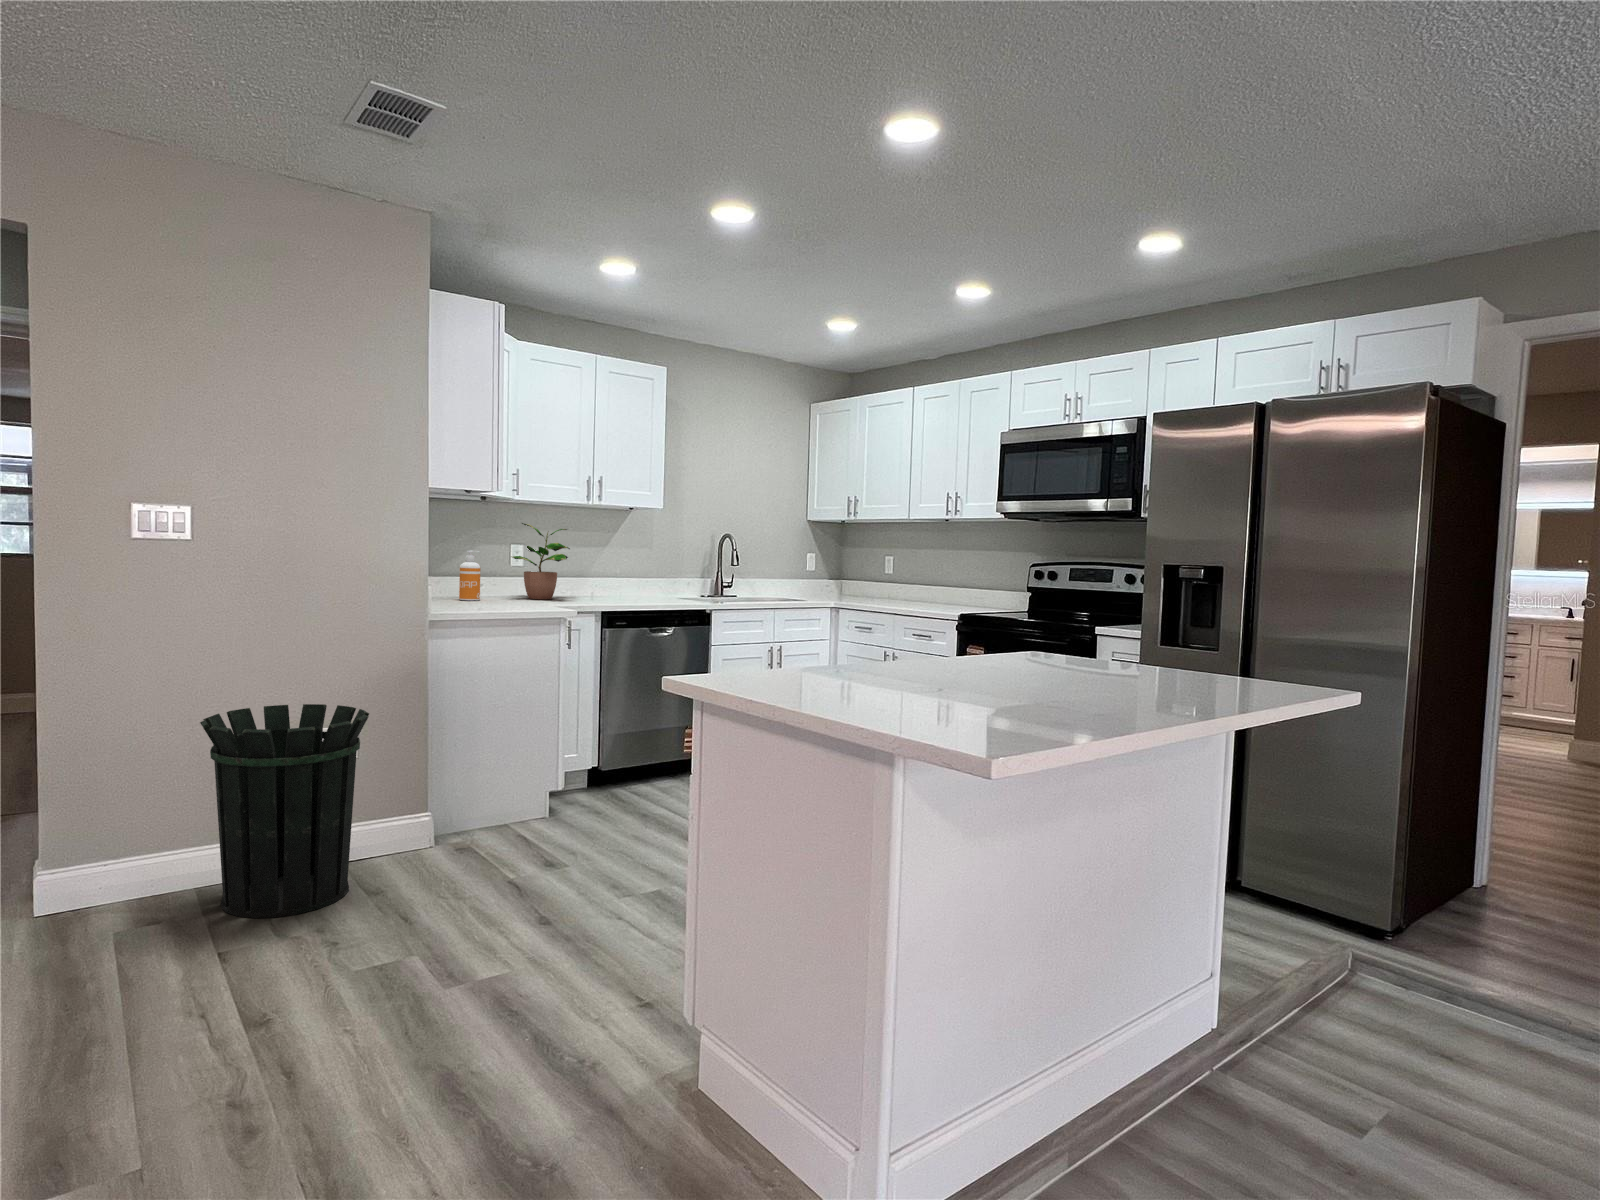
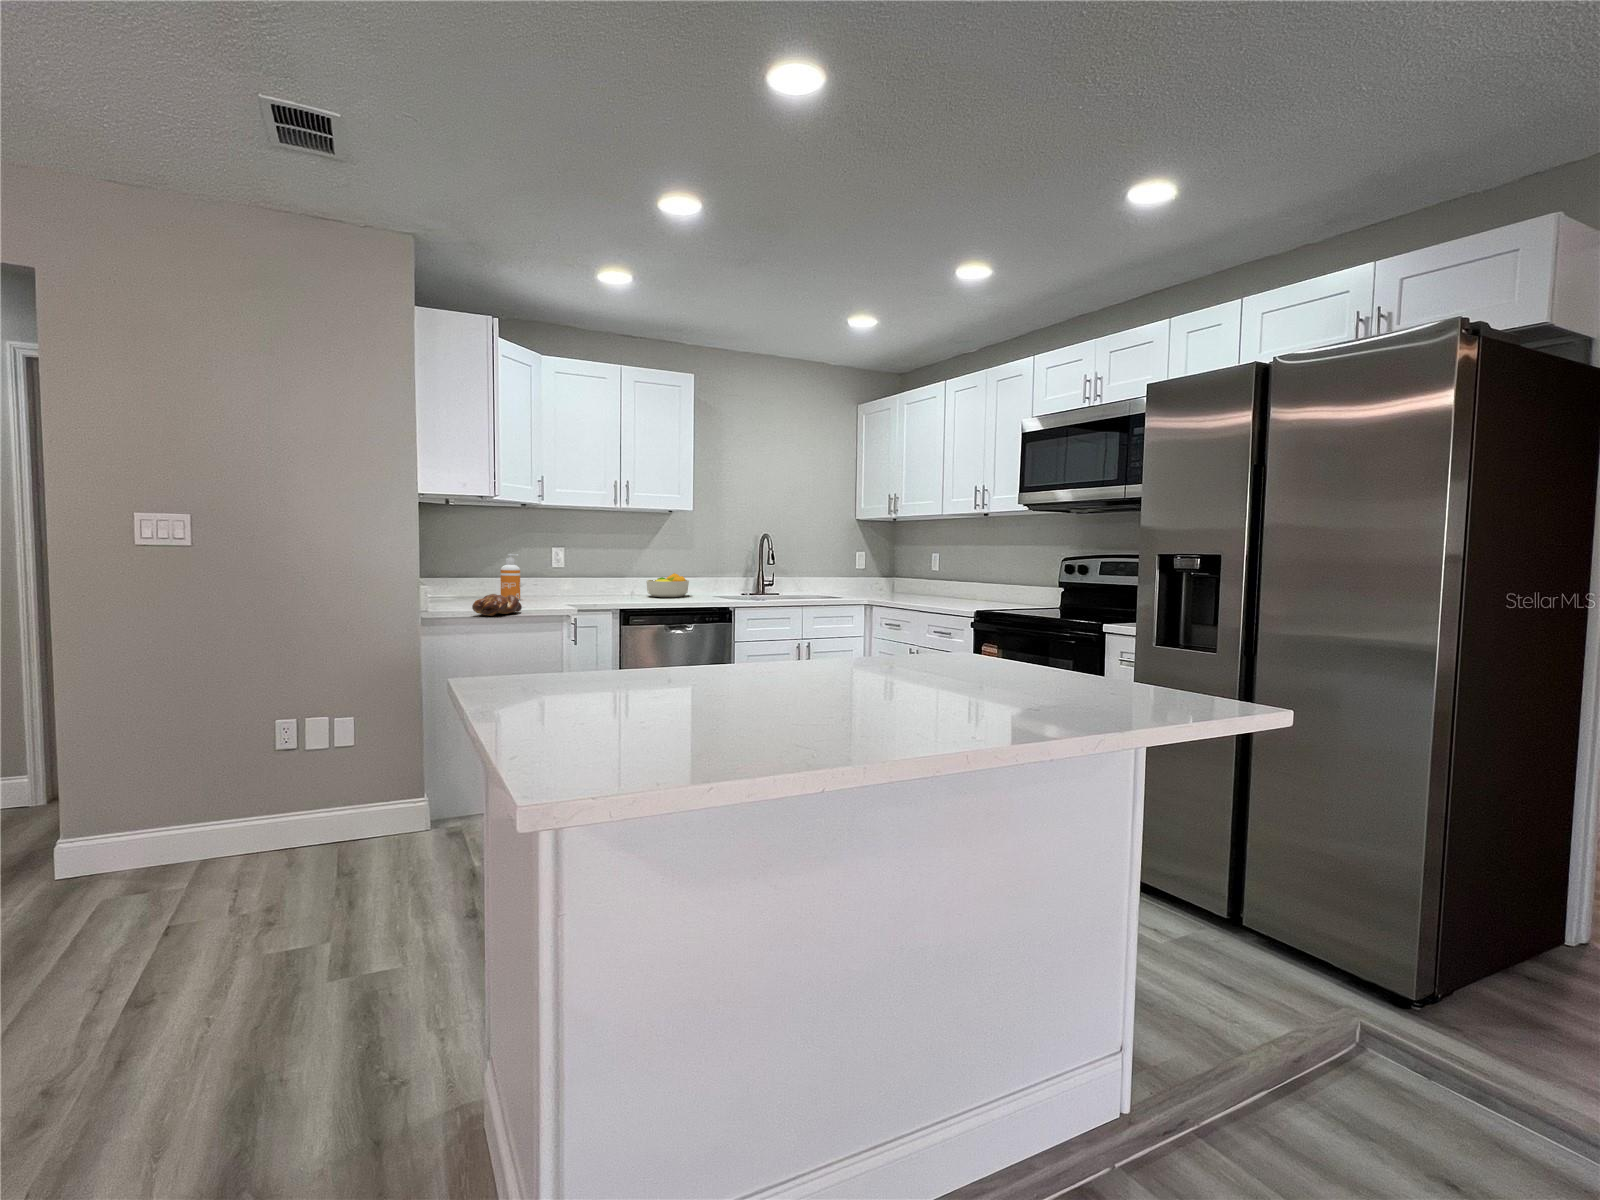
potted plant: present [511,523,570,599] -> none [549,527,610,599]
fruit bowl: none [605,573,651,598] -> present [646,573,689,597]
bread loaf: none [469,594,513,617] -> present [472,594,522,616]
waste bin: present [200,704,369,918] -> none [174,698,340,899]

